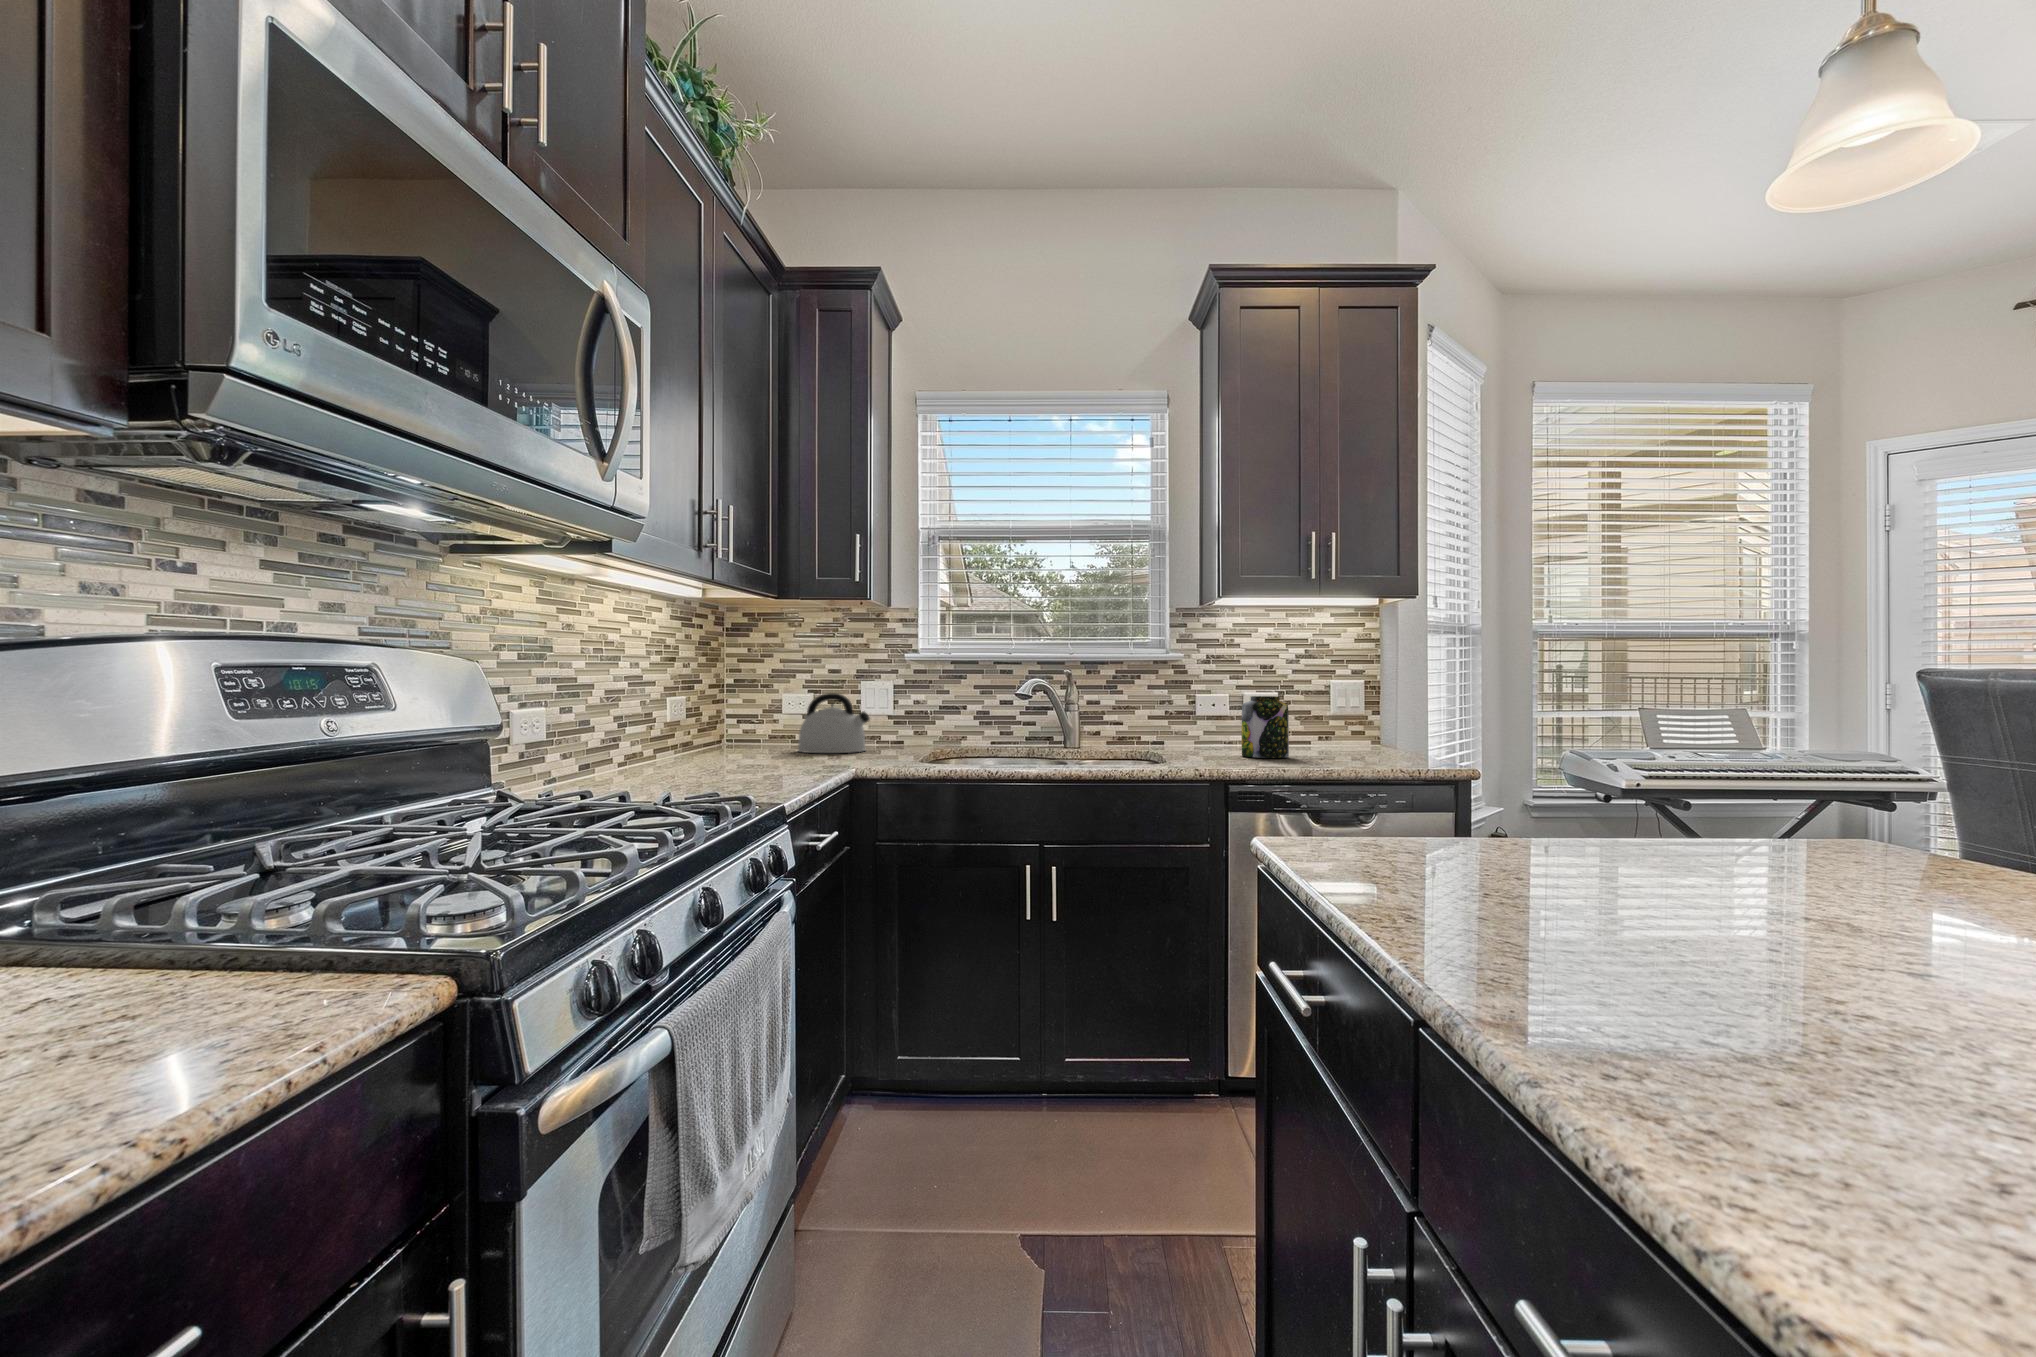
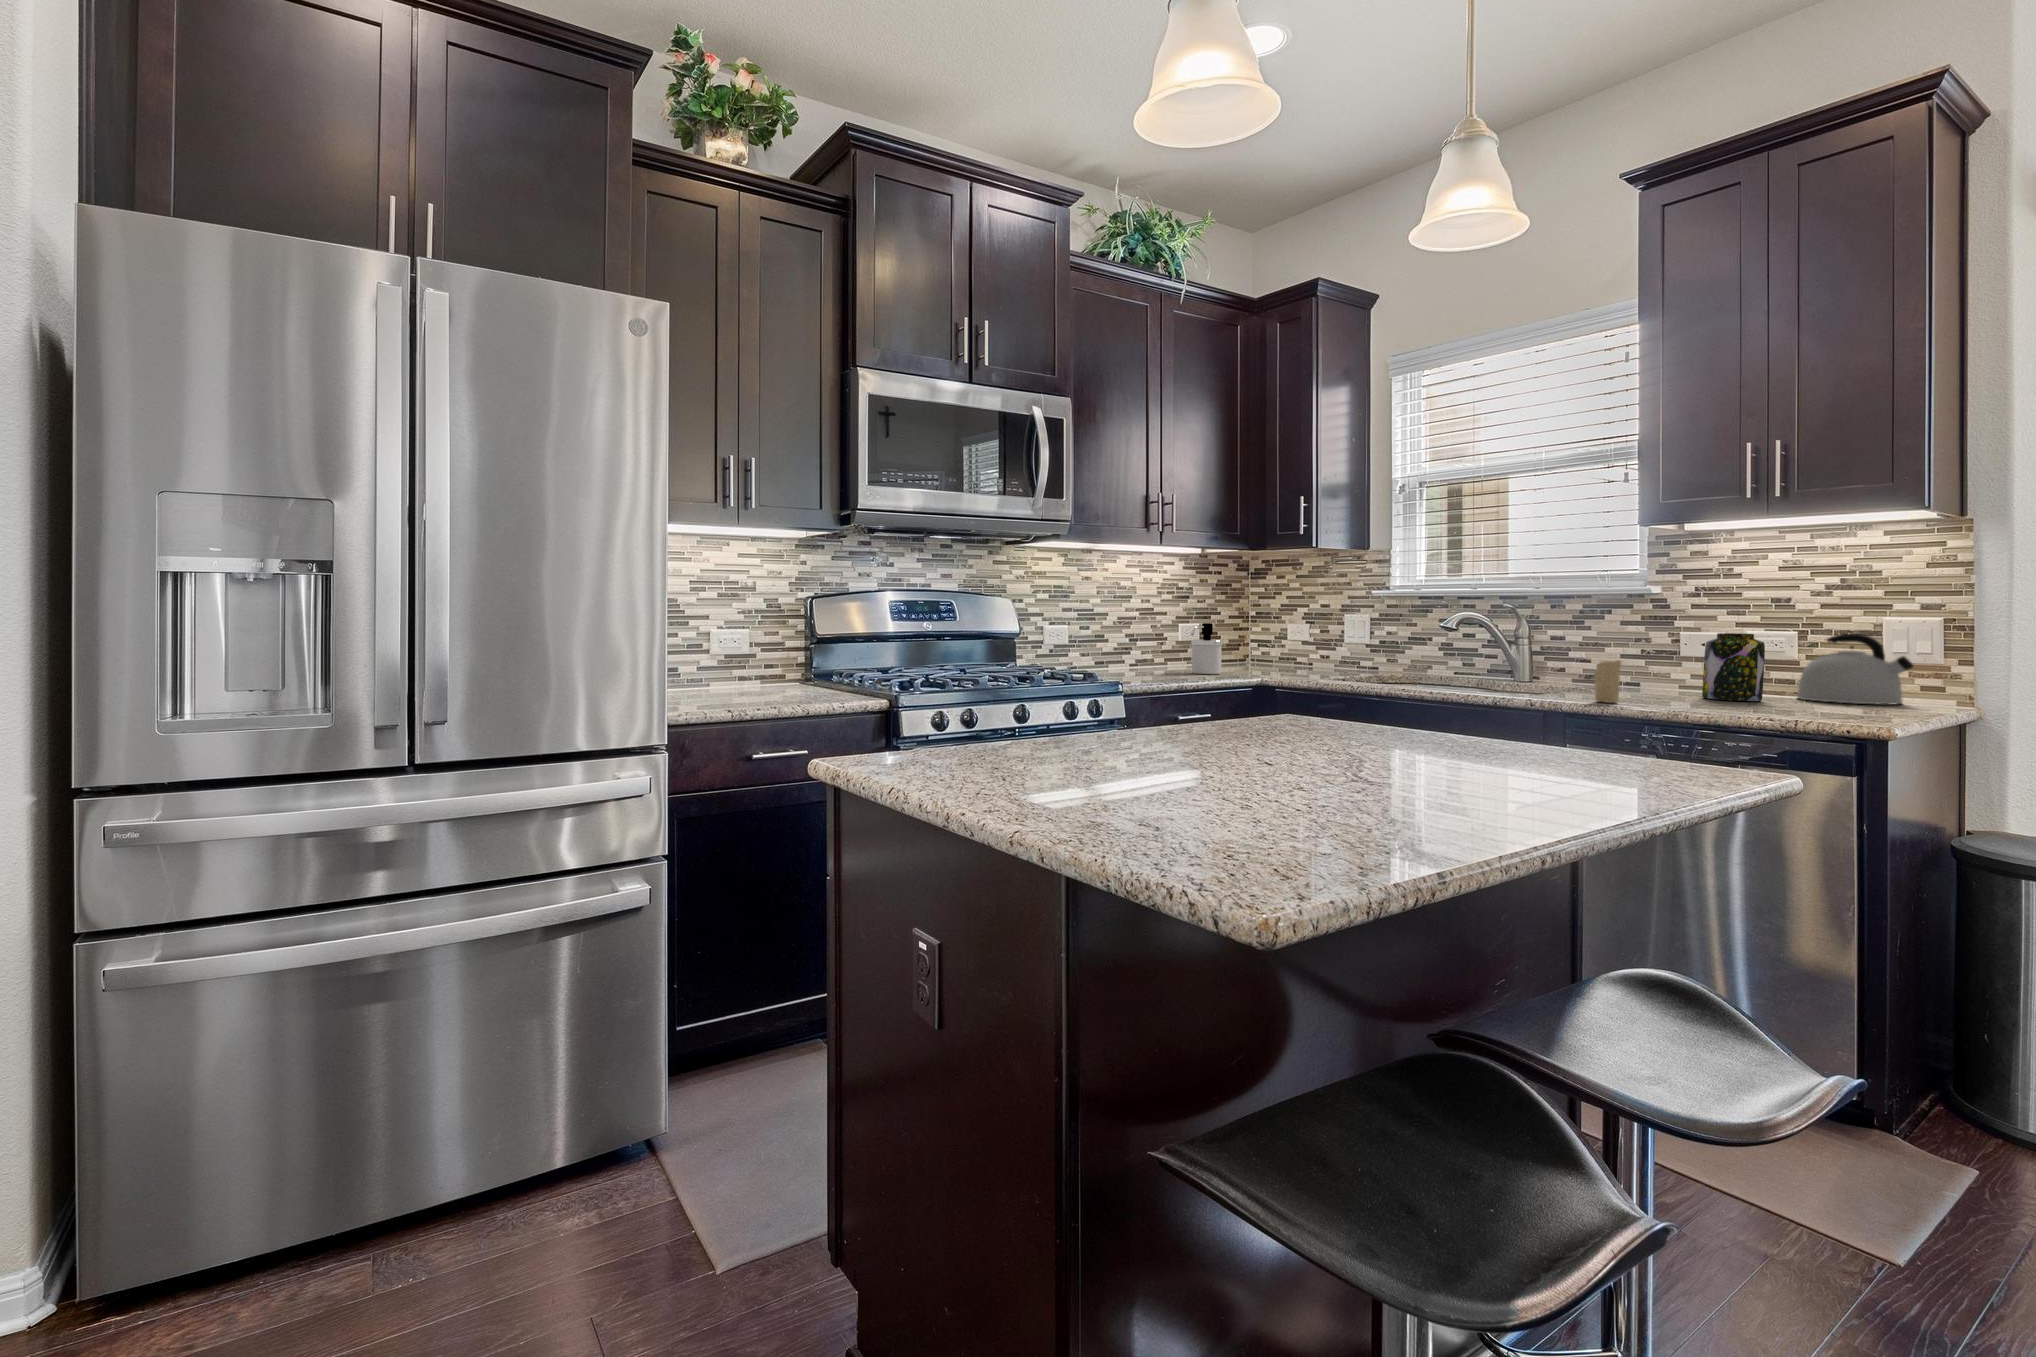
kettle: present [798,693,870,753] -> present [1797,634,1913,705]
soap dispenser: none [702,695,747,767] -> present [1191,623,1223,674]
candle: none [1212,726,1234,770] -> present [1594,660,1621,703]

